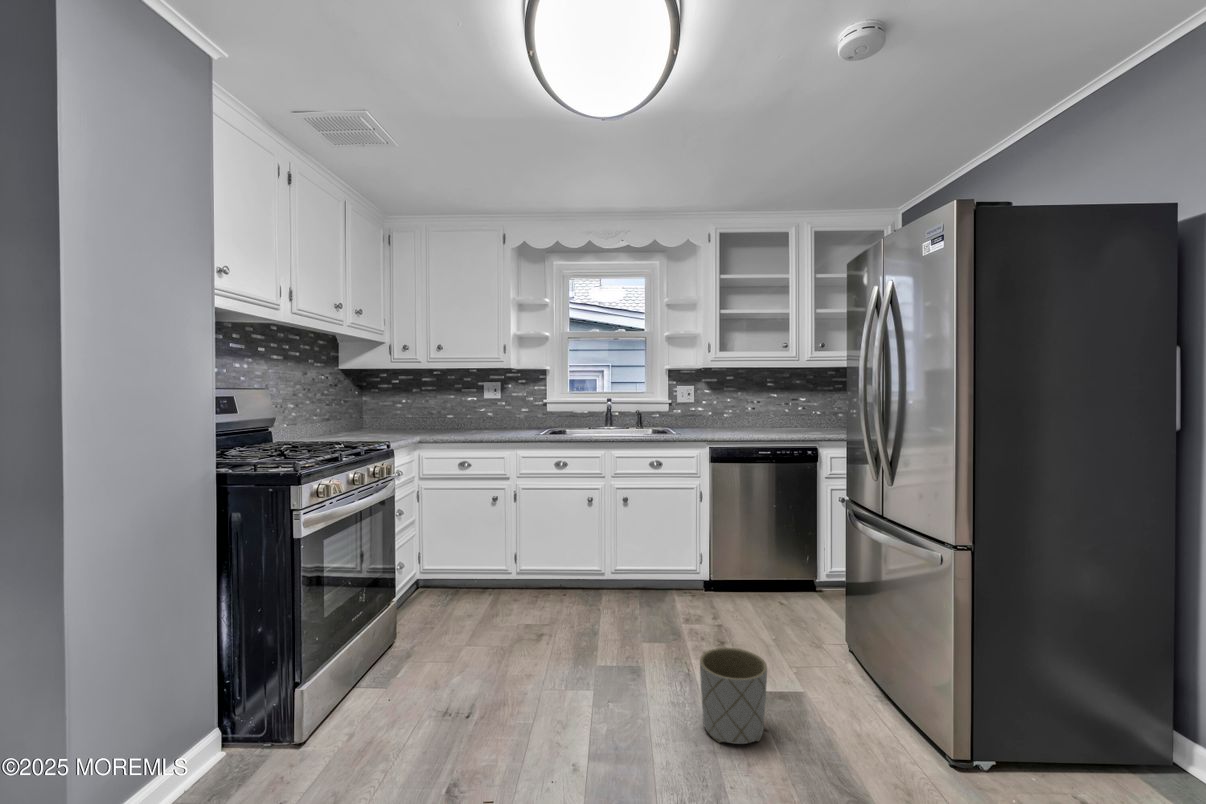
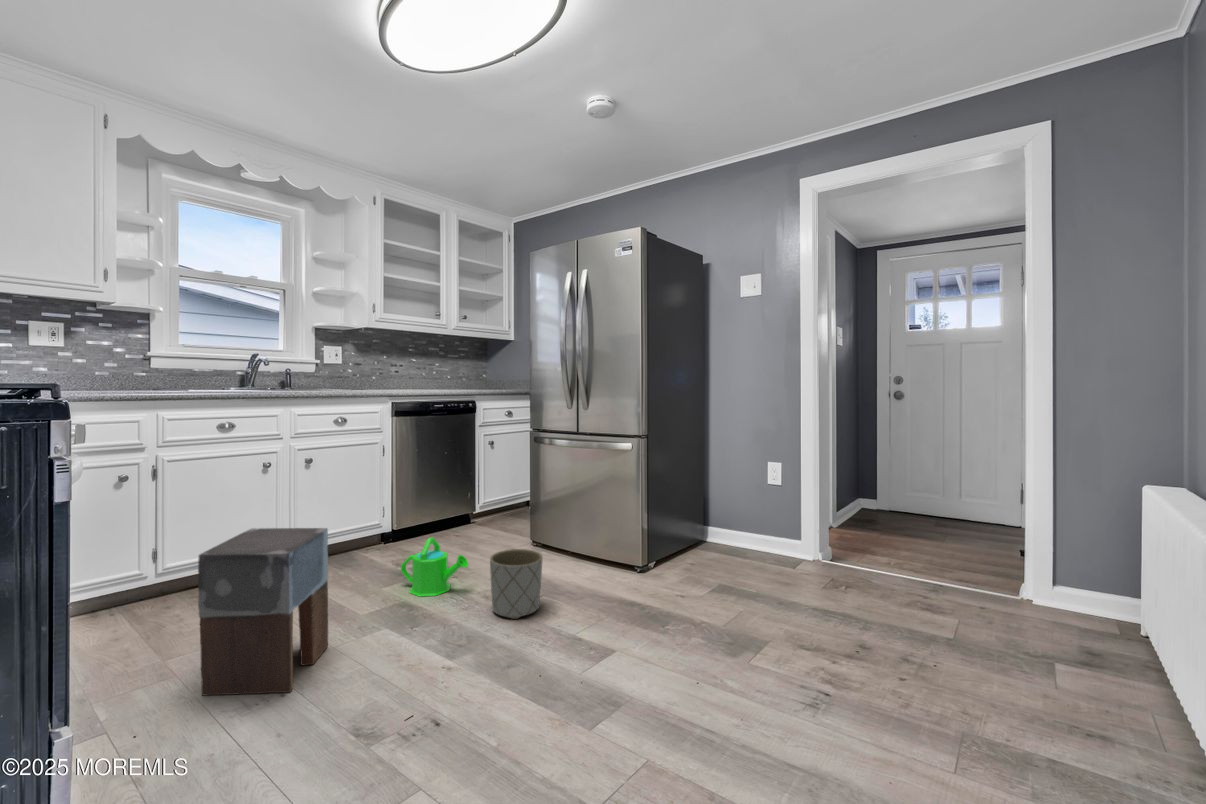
stool: none [443,560,546,716] -> present [198,528,328,695]
watering can: none [660,604,713,672] -> present [401,537,468,596]

